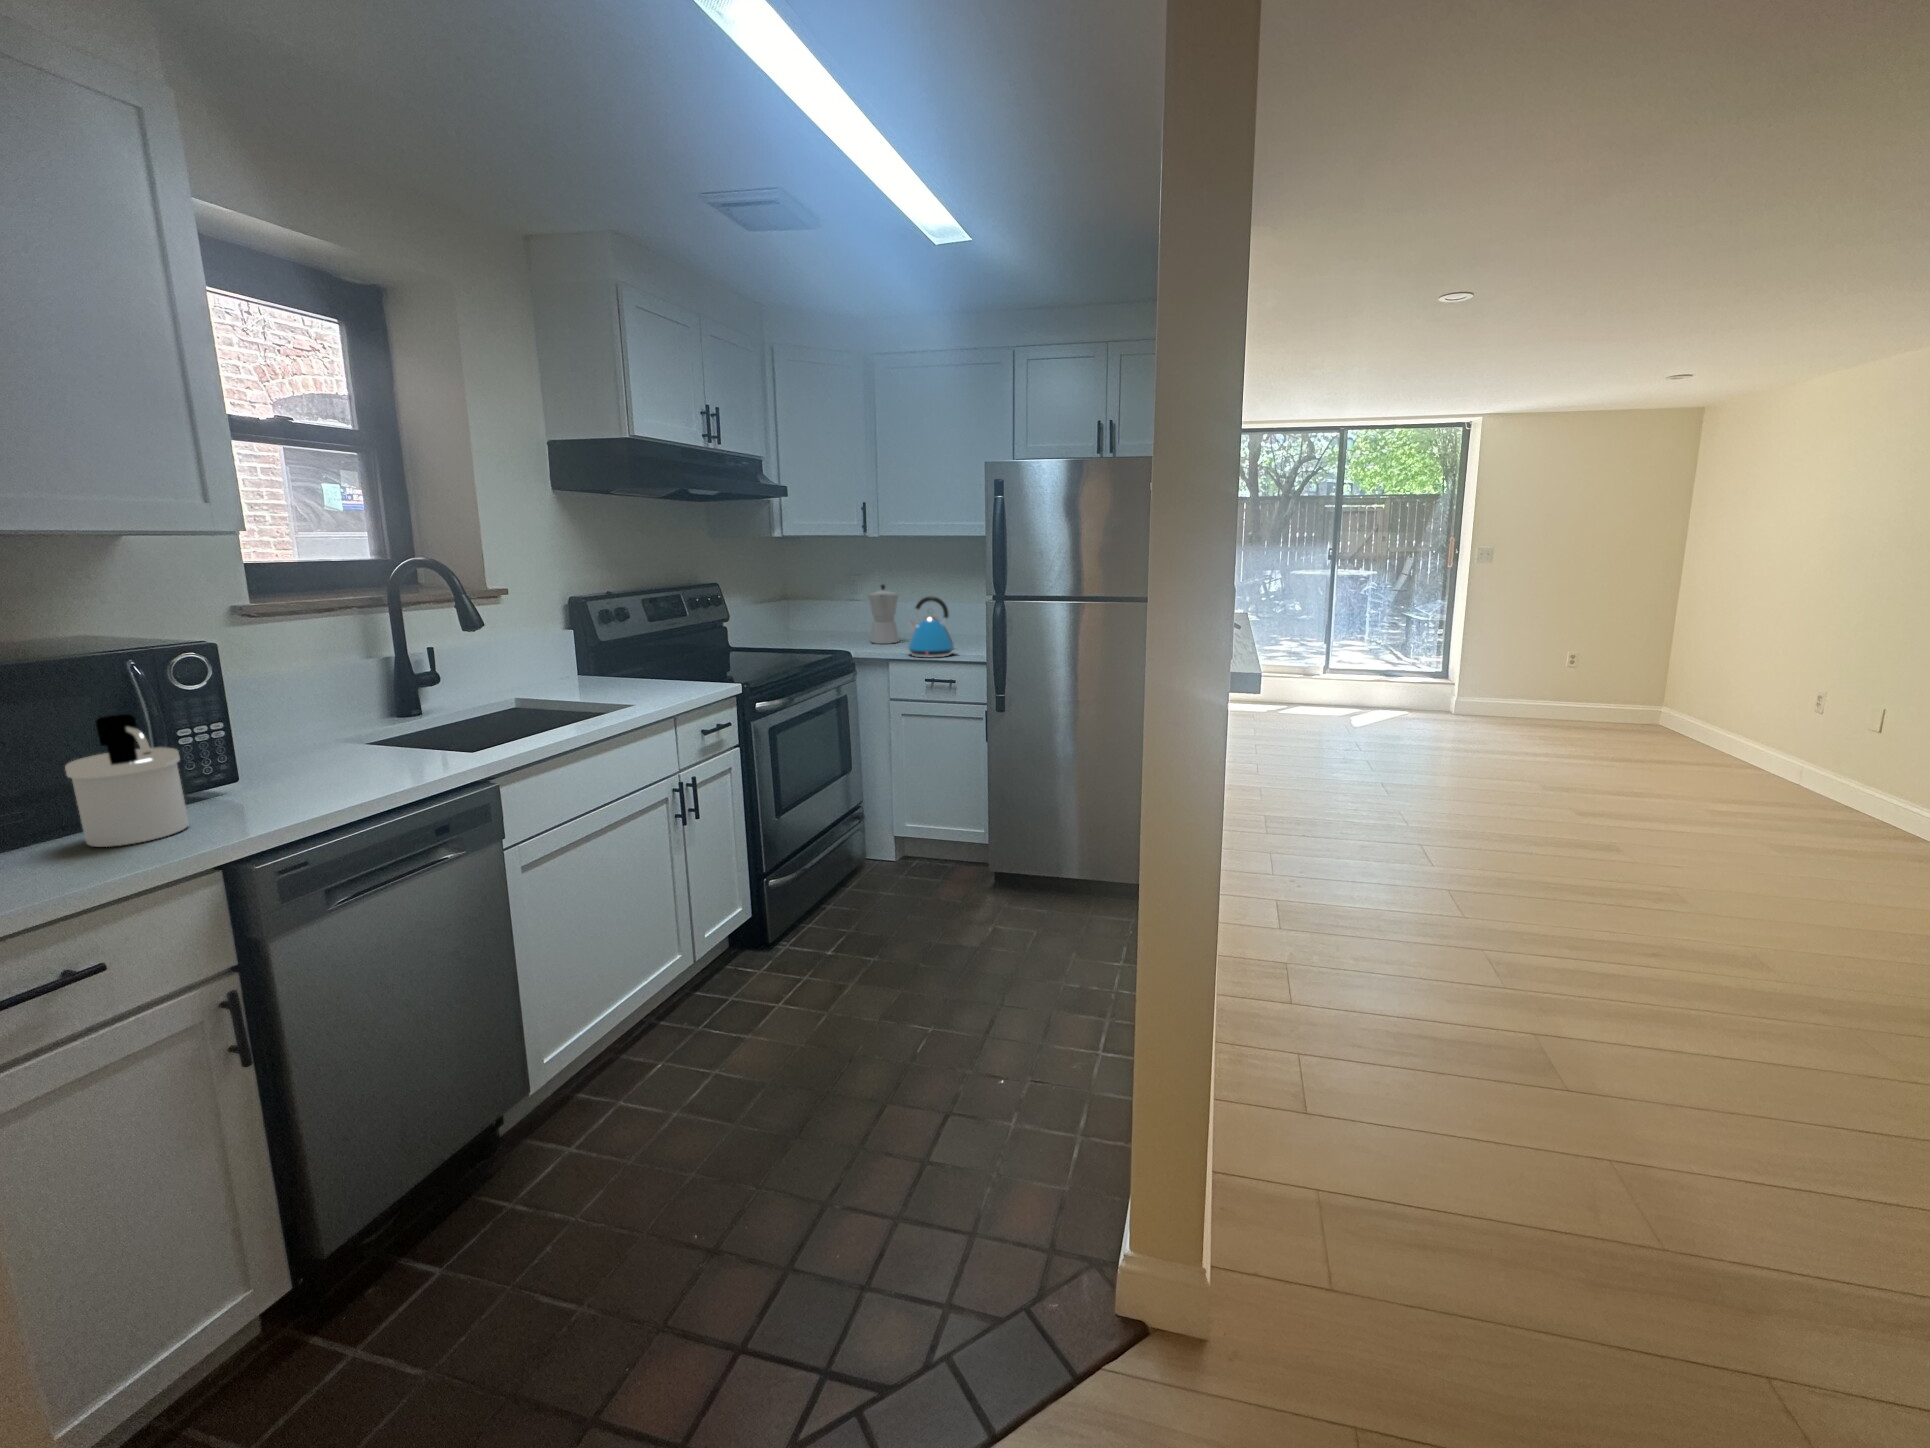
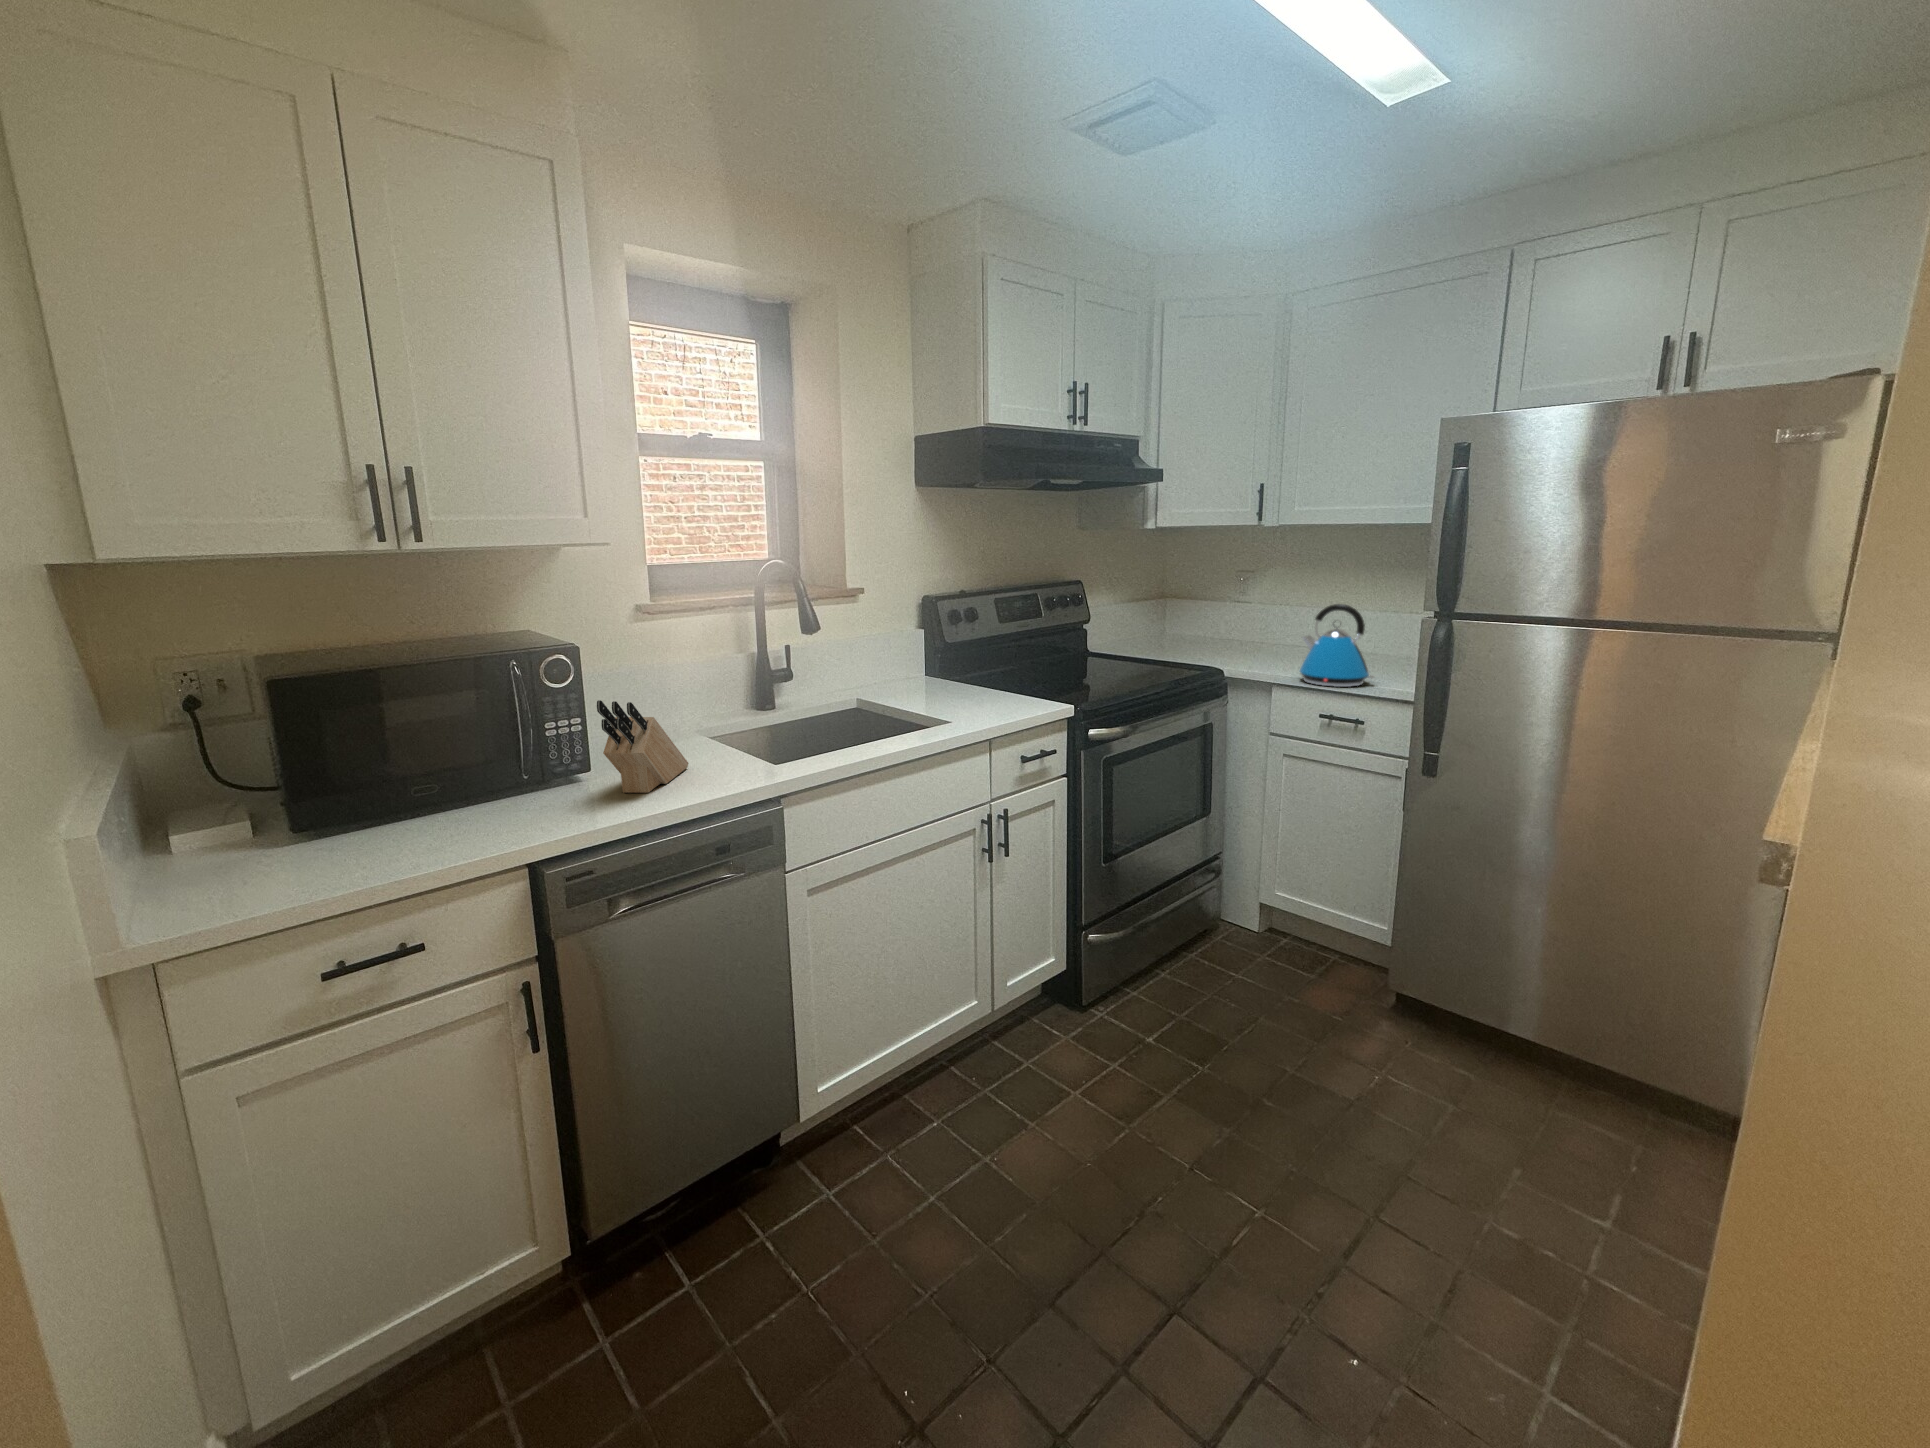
moka pot: present [869,584,899,644] -> none [1254,584,1297,659]
knife block: none [267,694,361,795] -> present [597,700,689,793]
soap dispenser: present [65,714,189,847] -> none [453,710,534,827]

